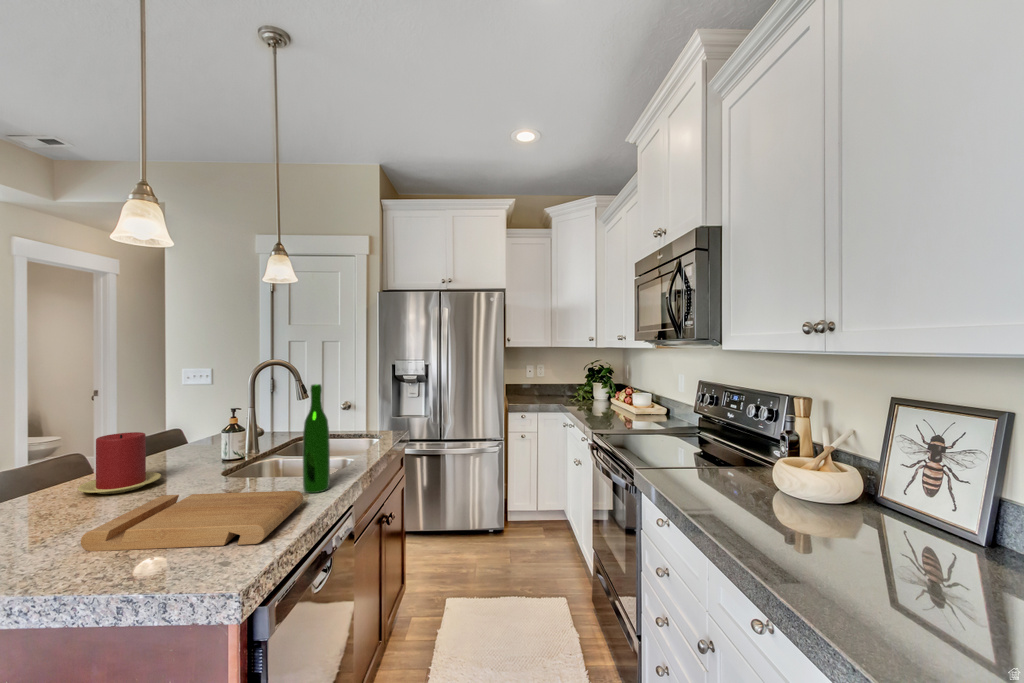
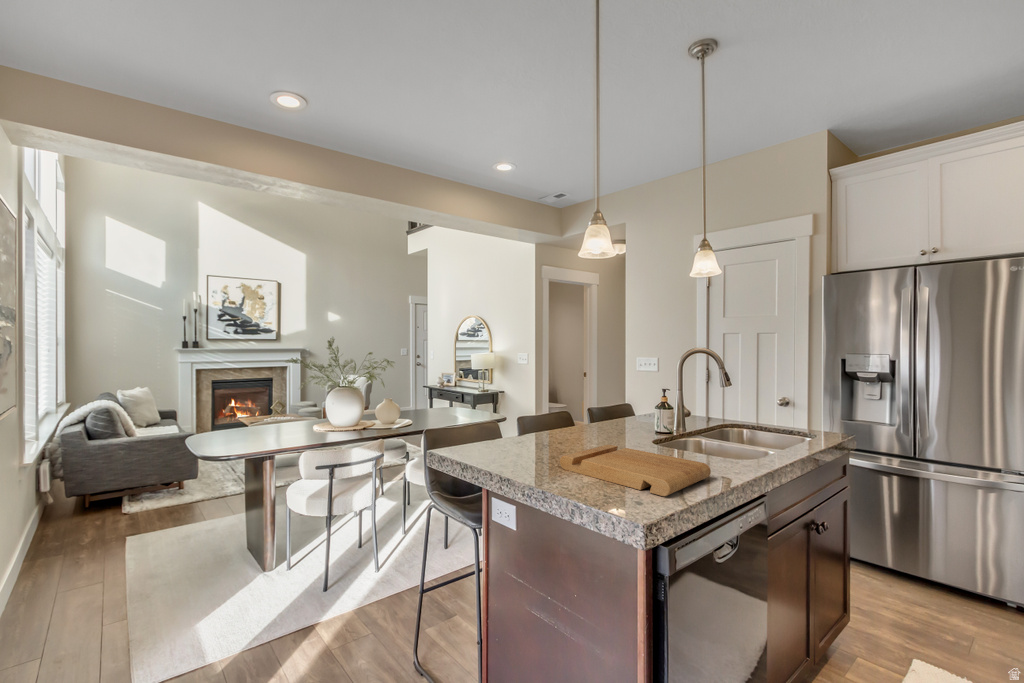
wine bottle: present [303,384,330,493] -> none [714,367,741,472]
candle: present [78,432,161,494] -> none [567,398,612,439]

